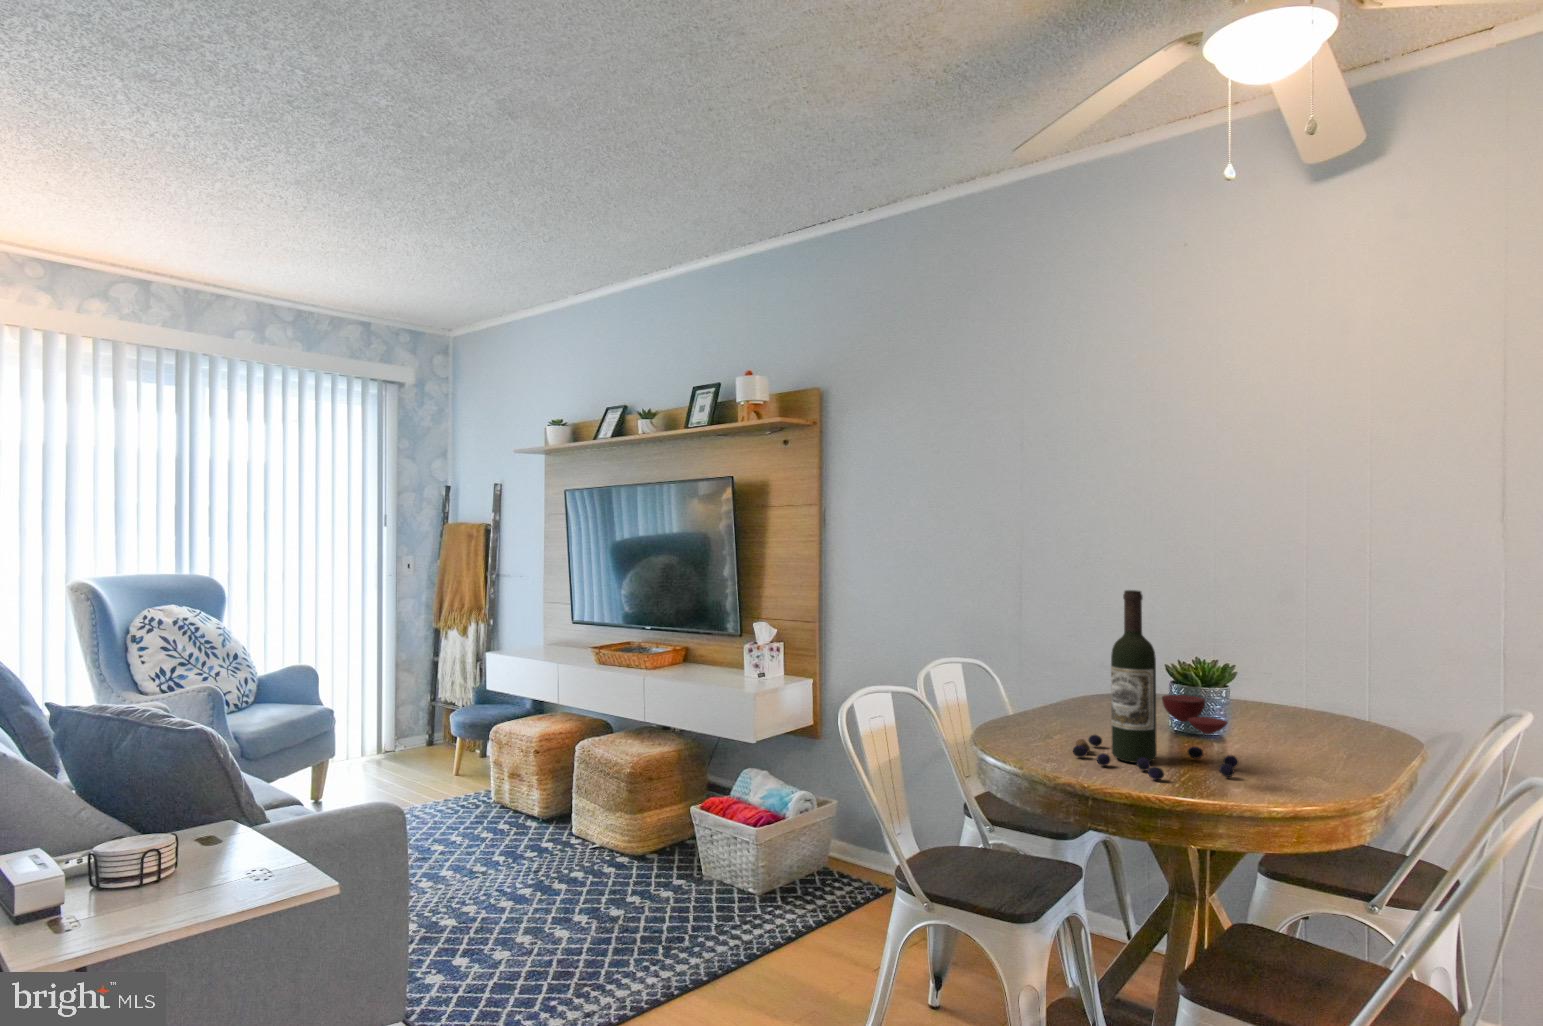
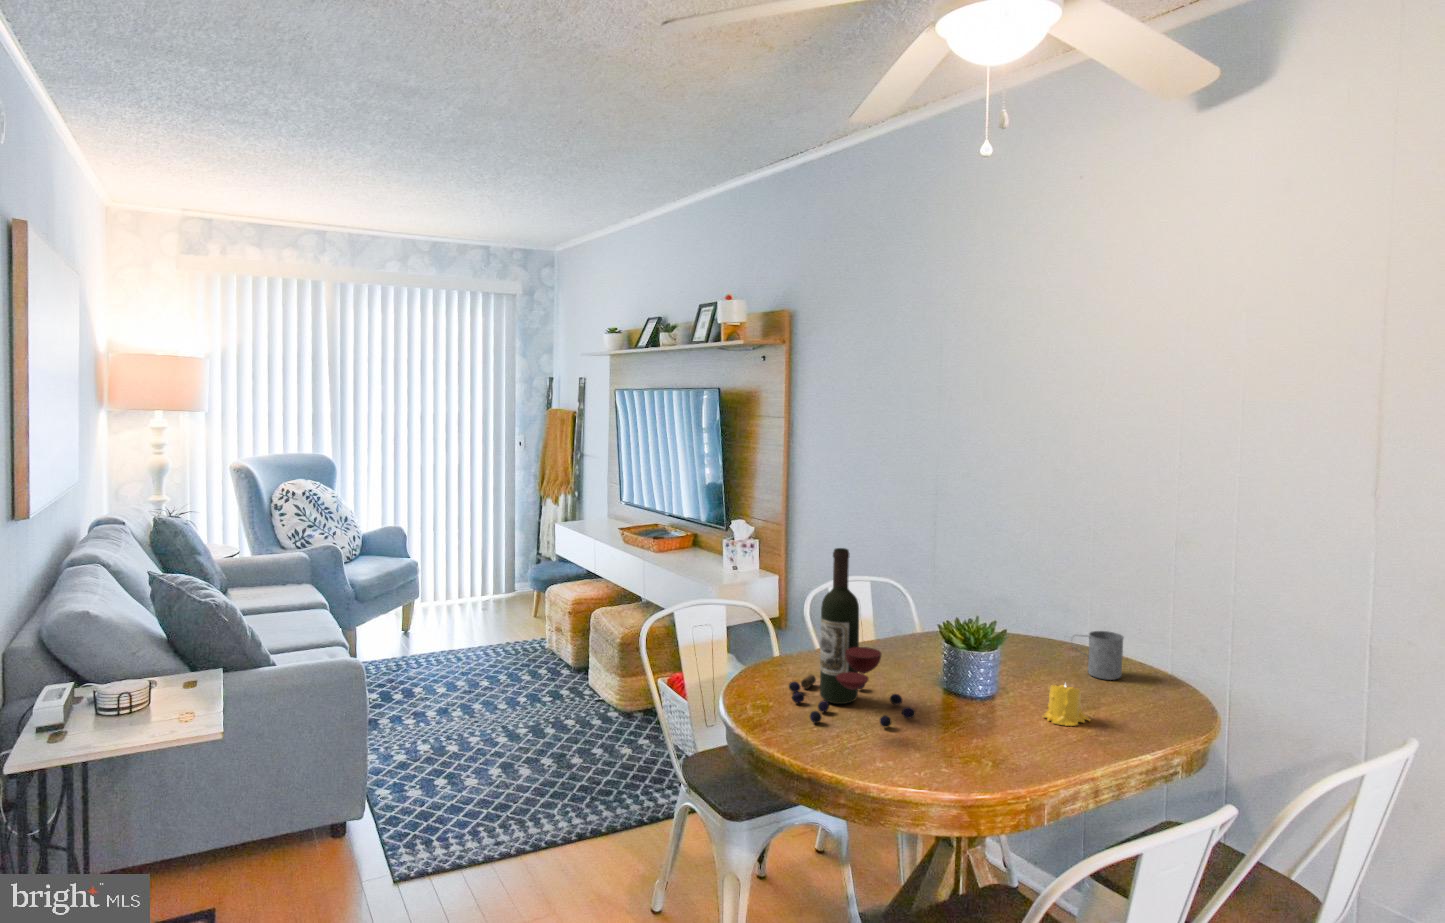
mug: none [1276,679,1328,726] -> present [1073,631,1124,680]
candle: none [1330,716,1380,761] -> present [1043,684,1090,726]

